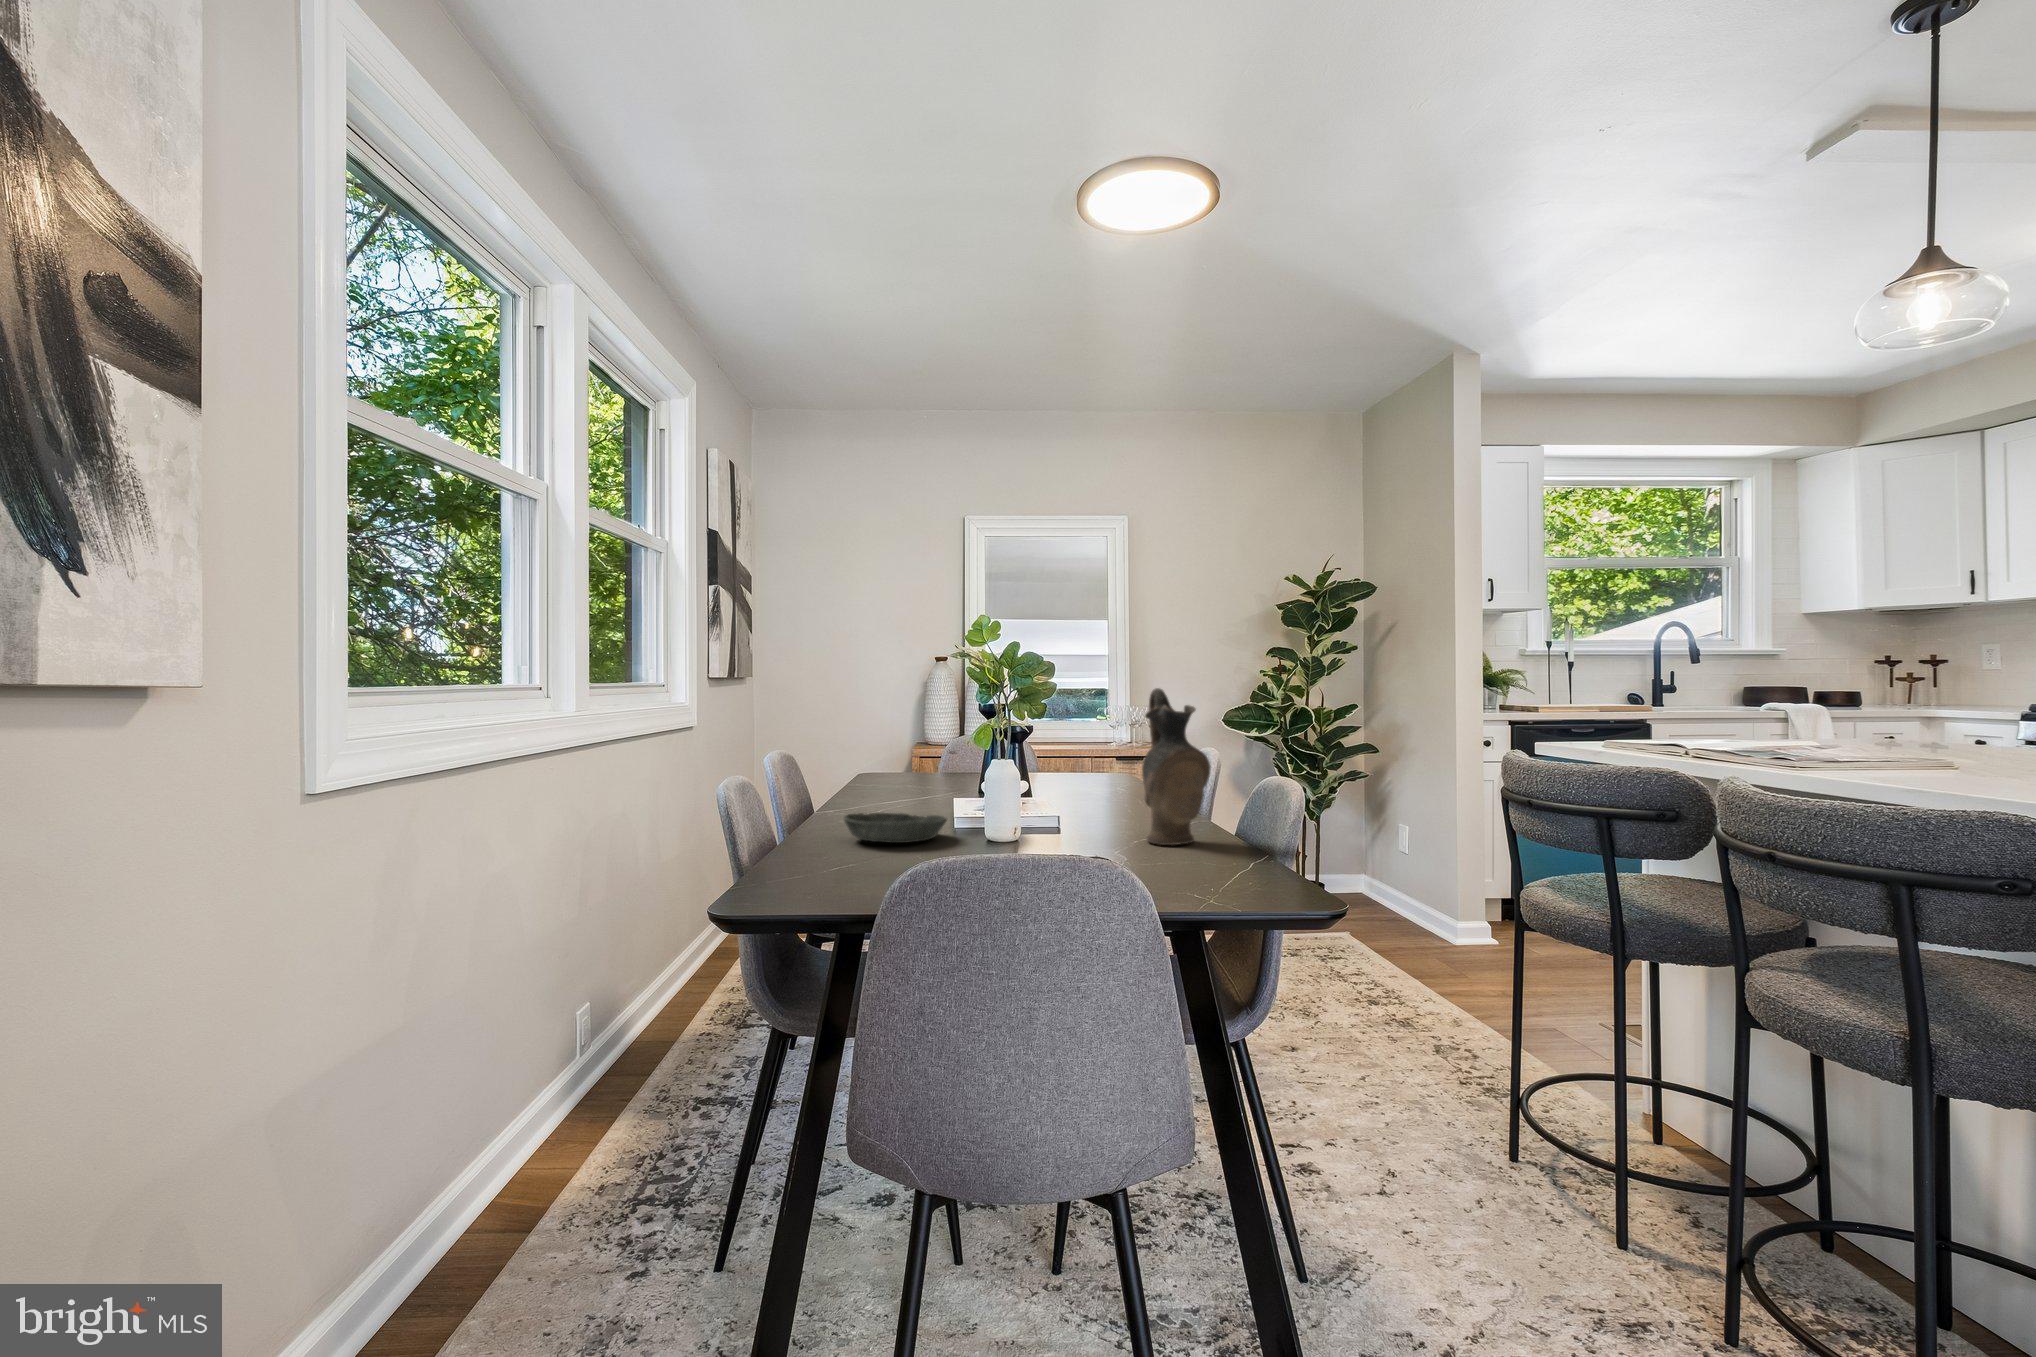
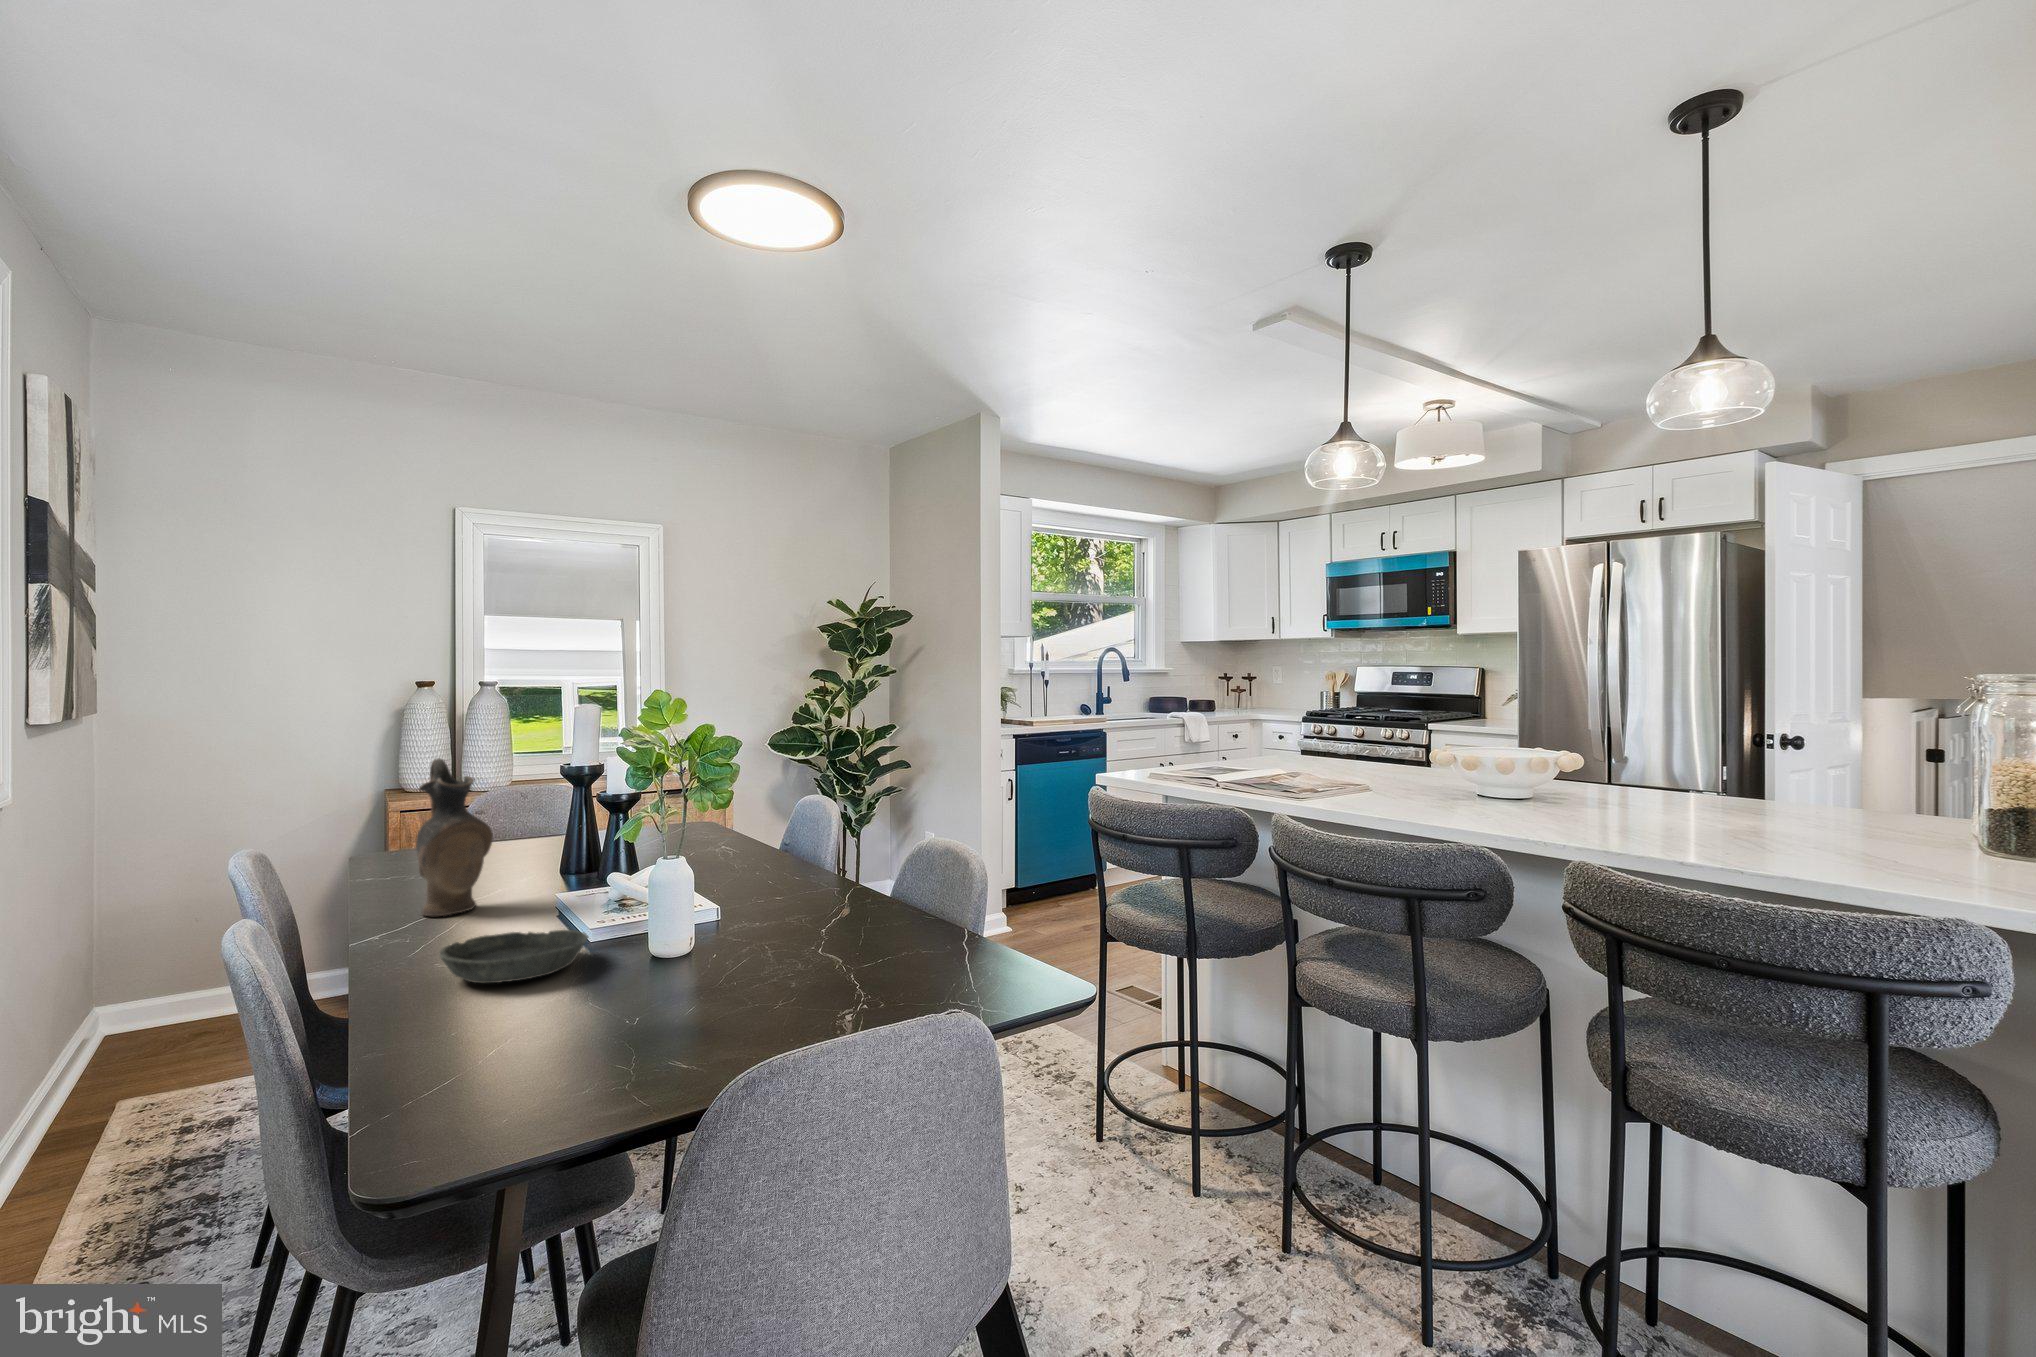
ceramic pitcher: present [1142,688,1211,845] -> present [416,758,493,916]

